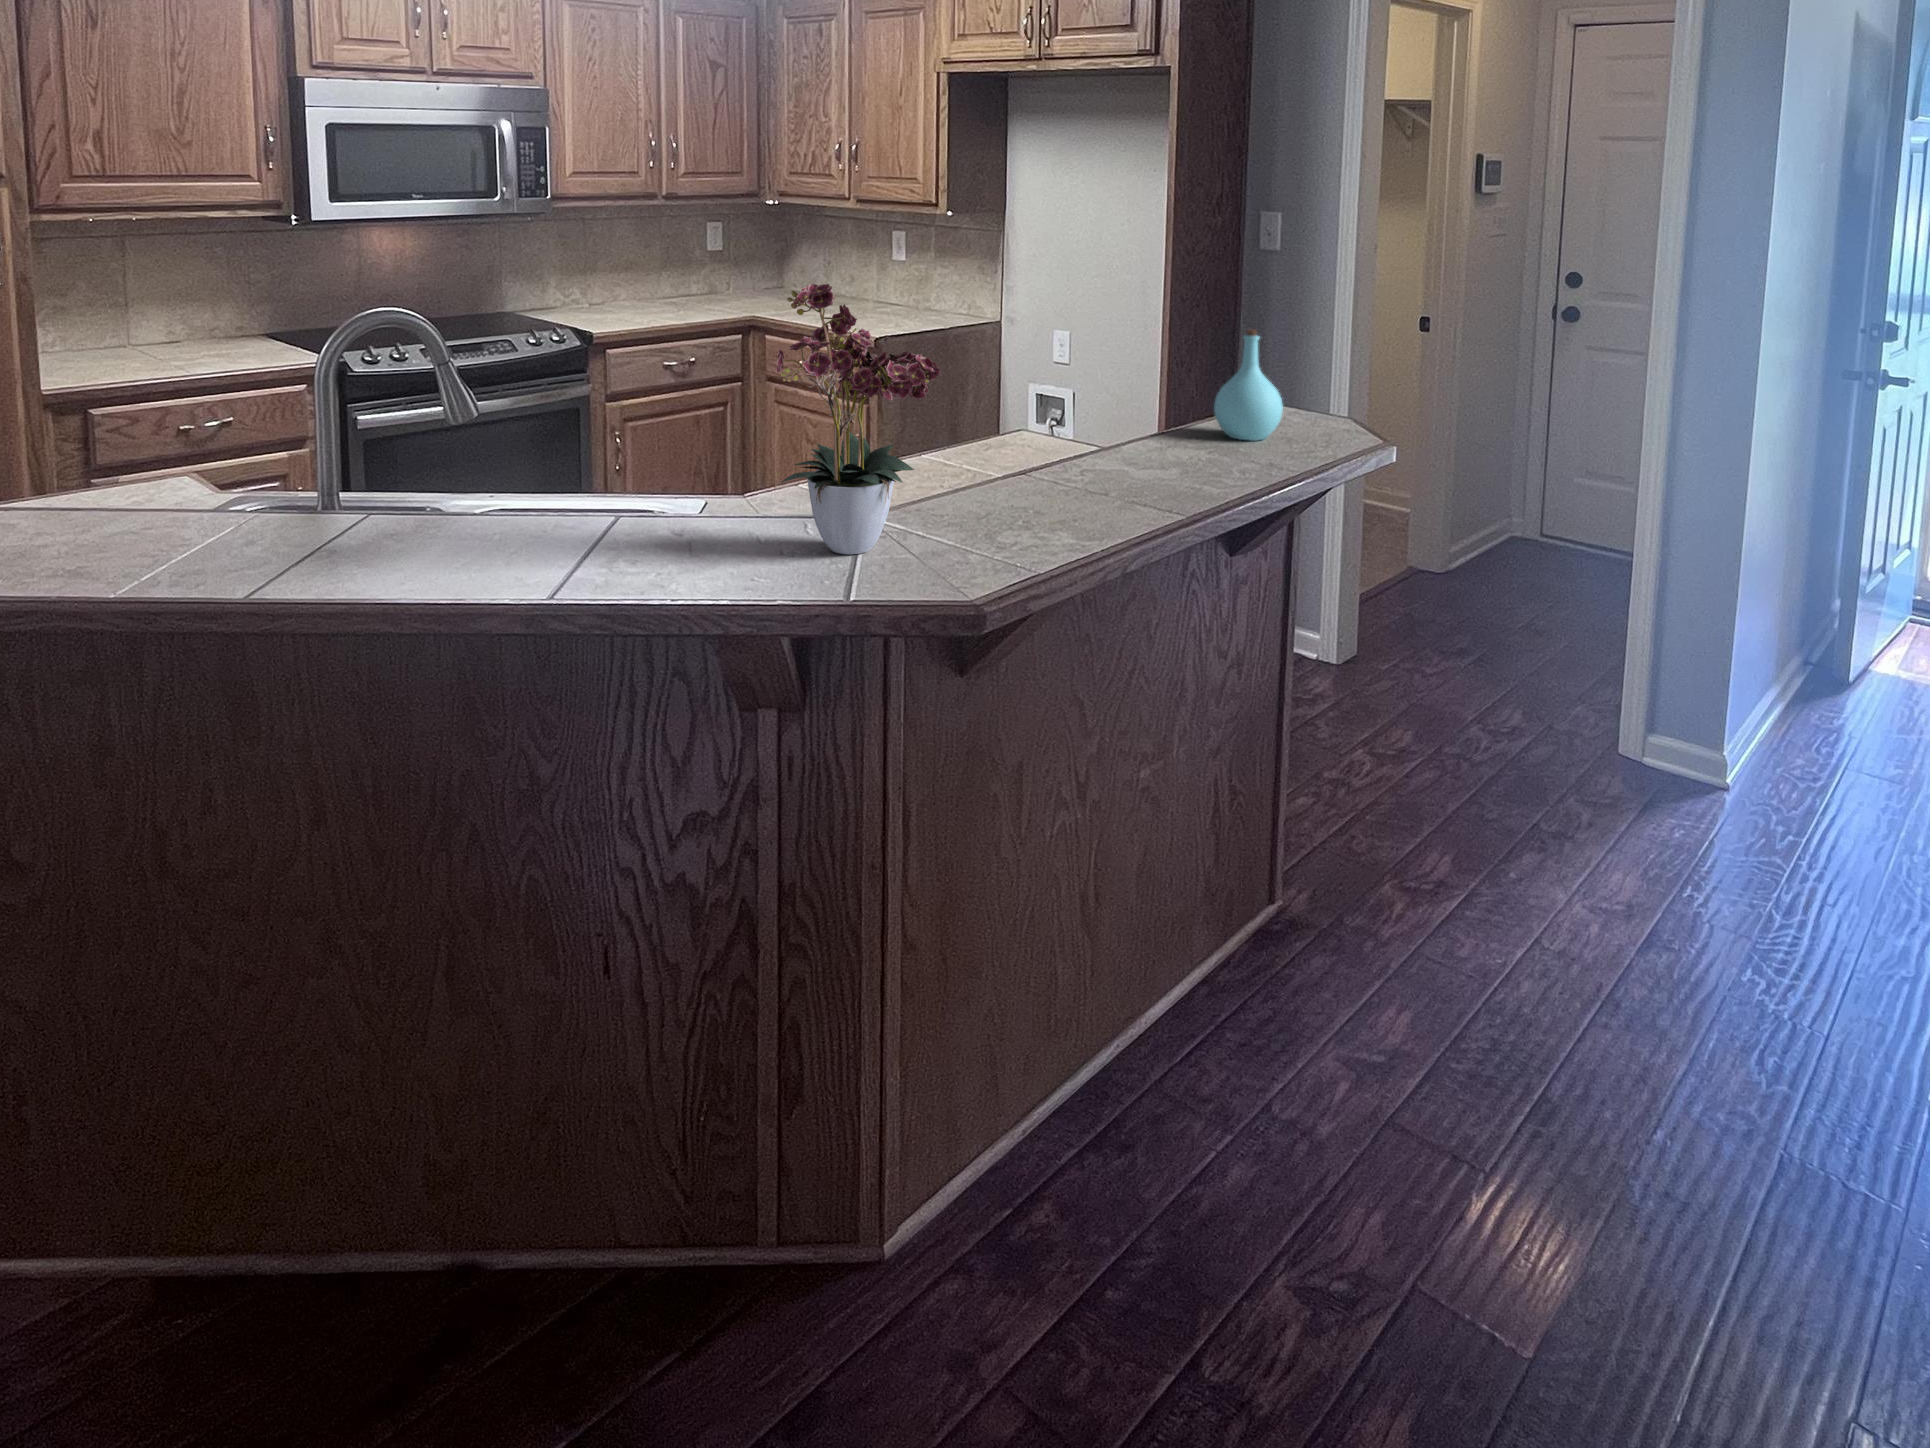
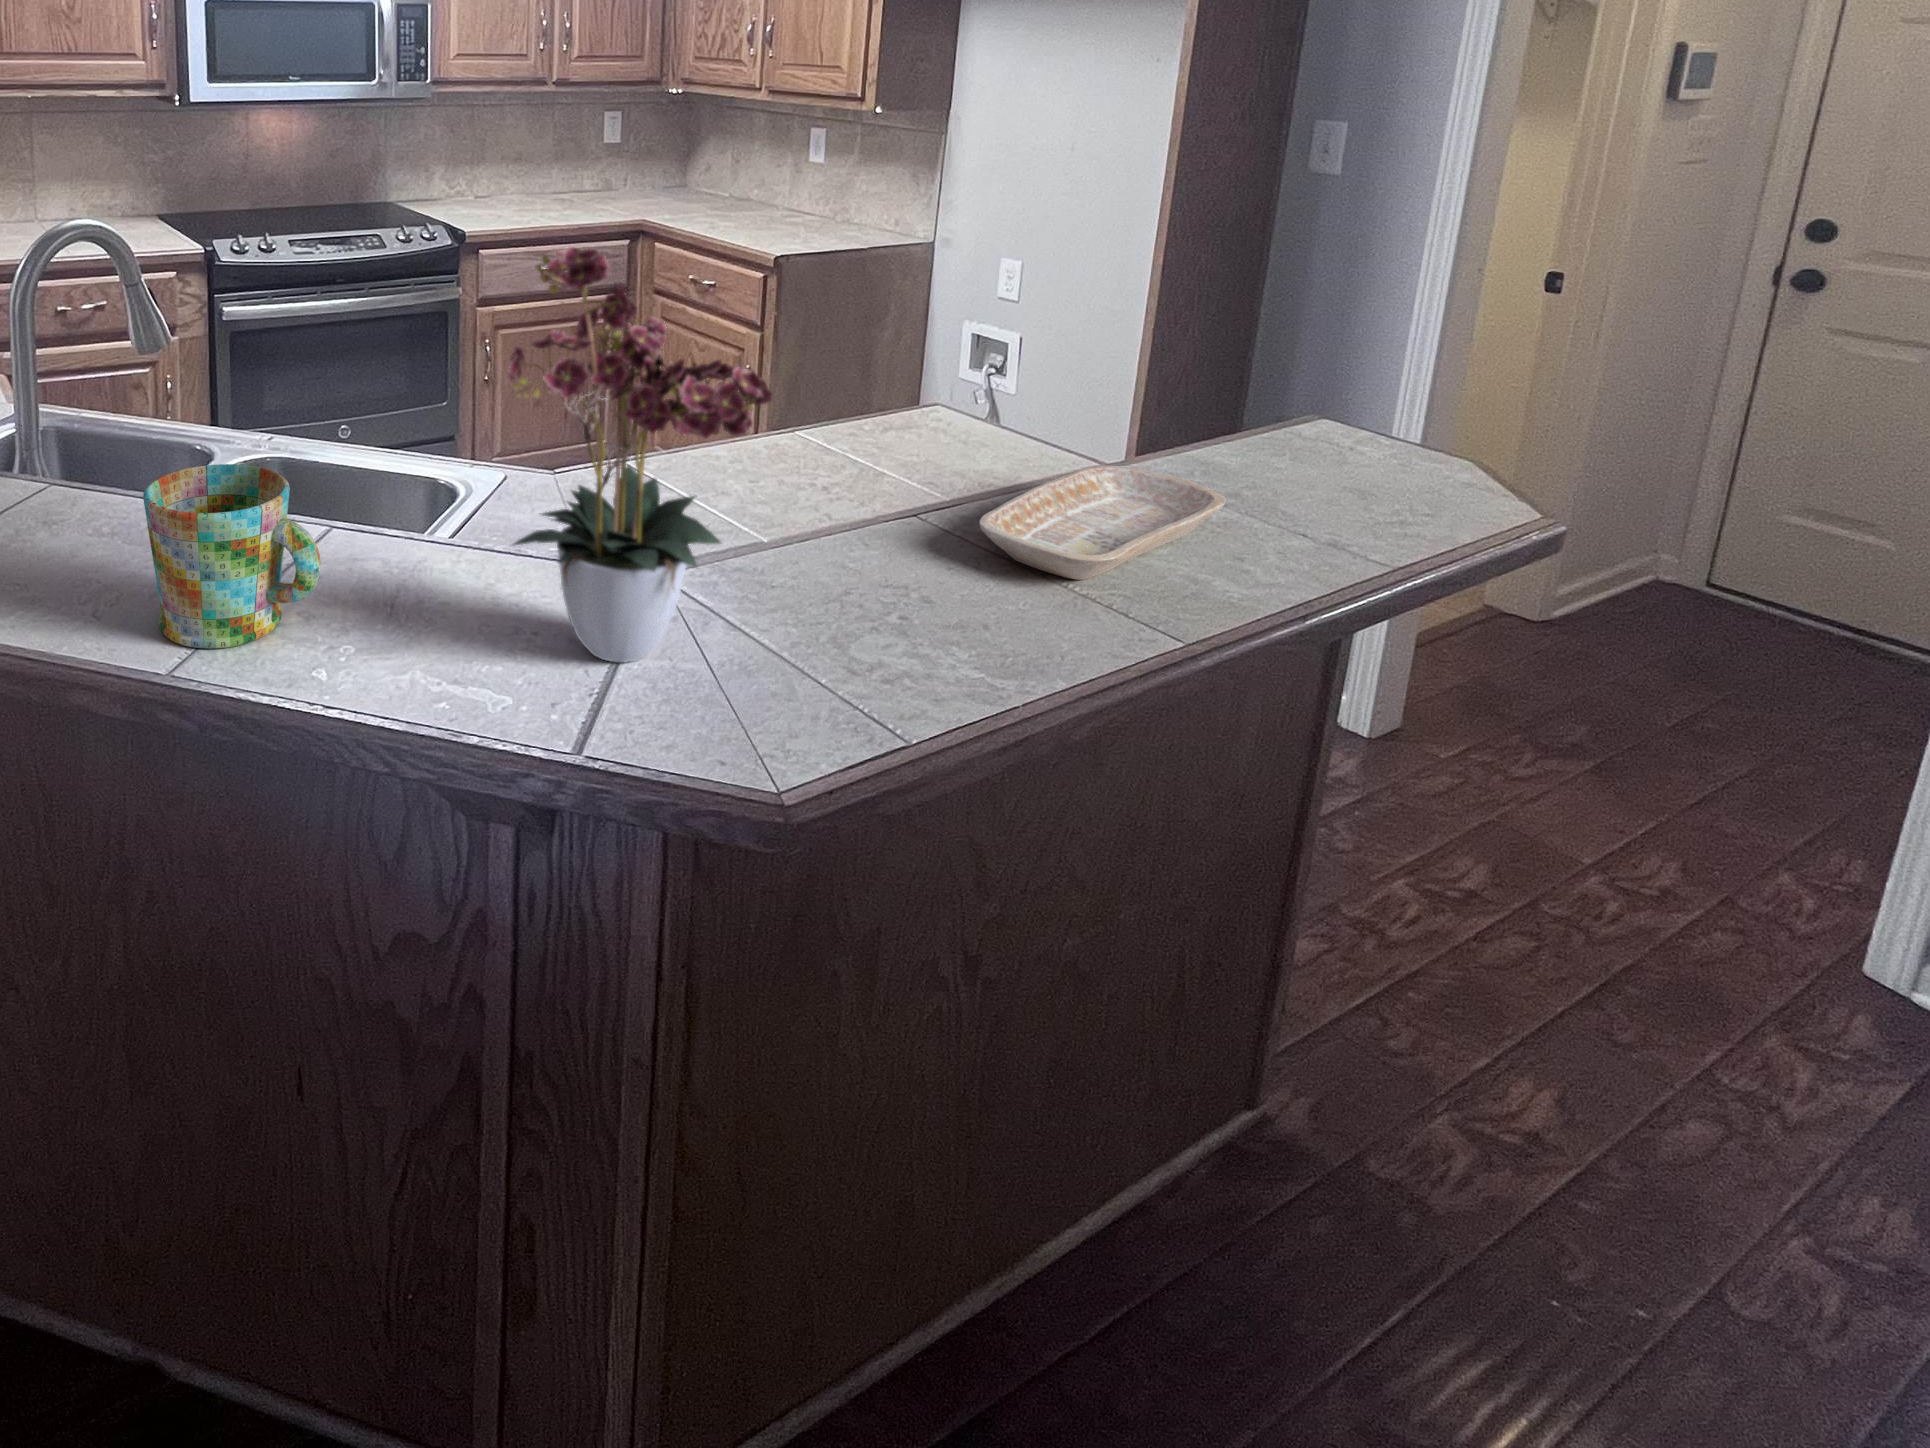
bottle: present [1214,329,1283,441] -> none [1236,317,1357,489]
tray: none [1063,432,1207,493] -> present [979,465,1226,580]
mug: none [515,454,648,576] -> present [143,464,321,649]

